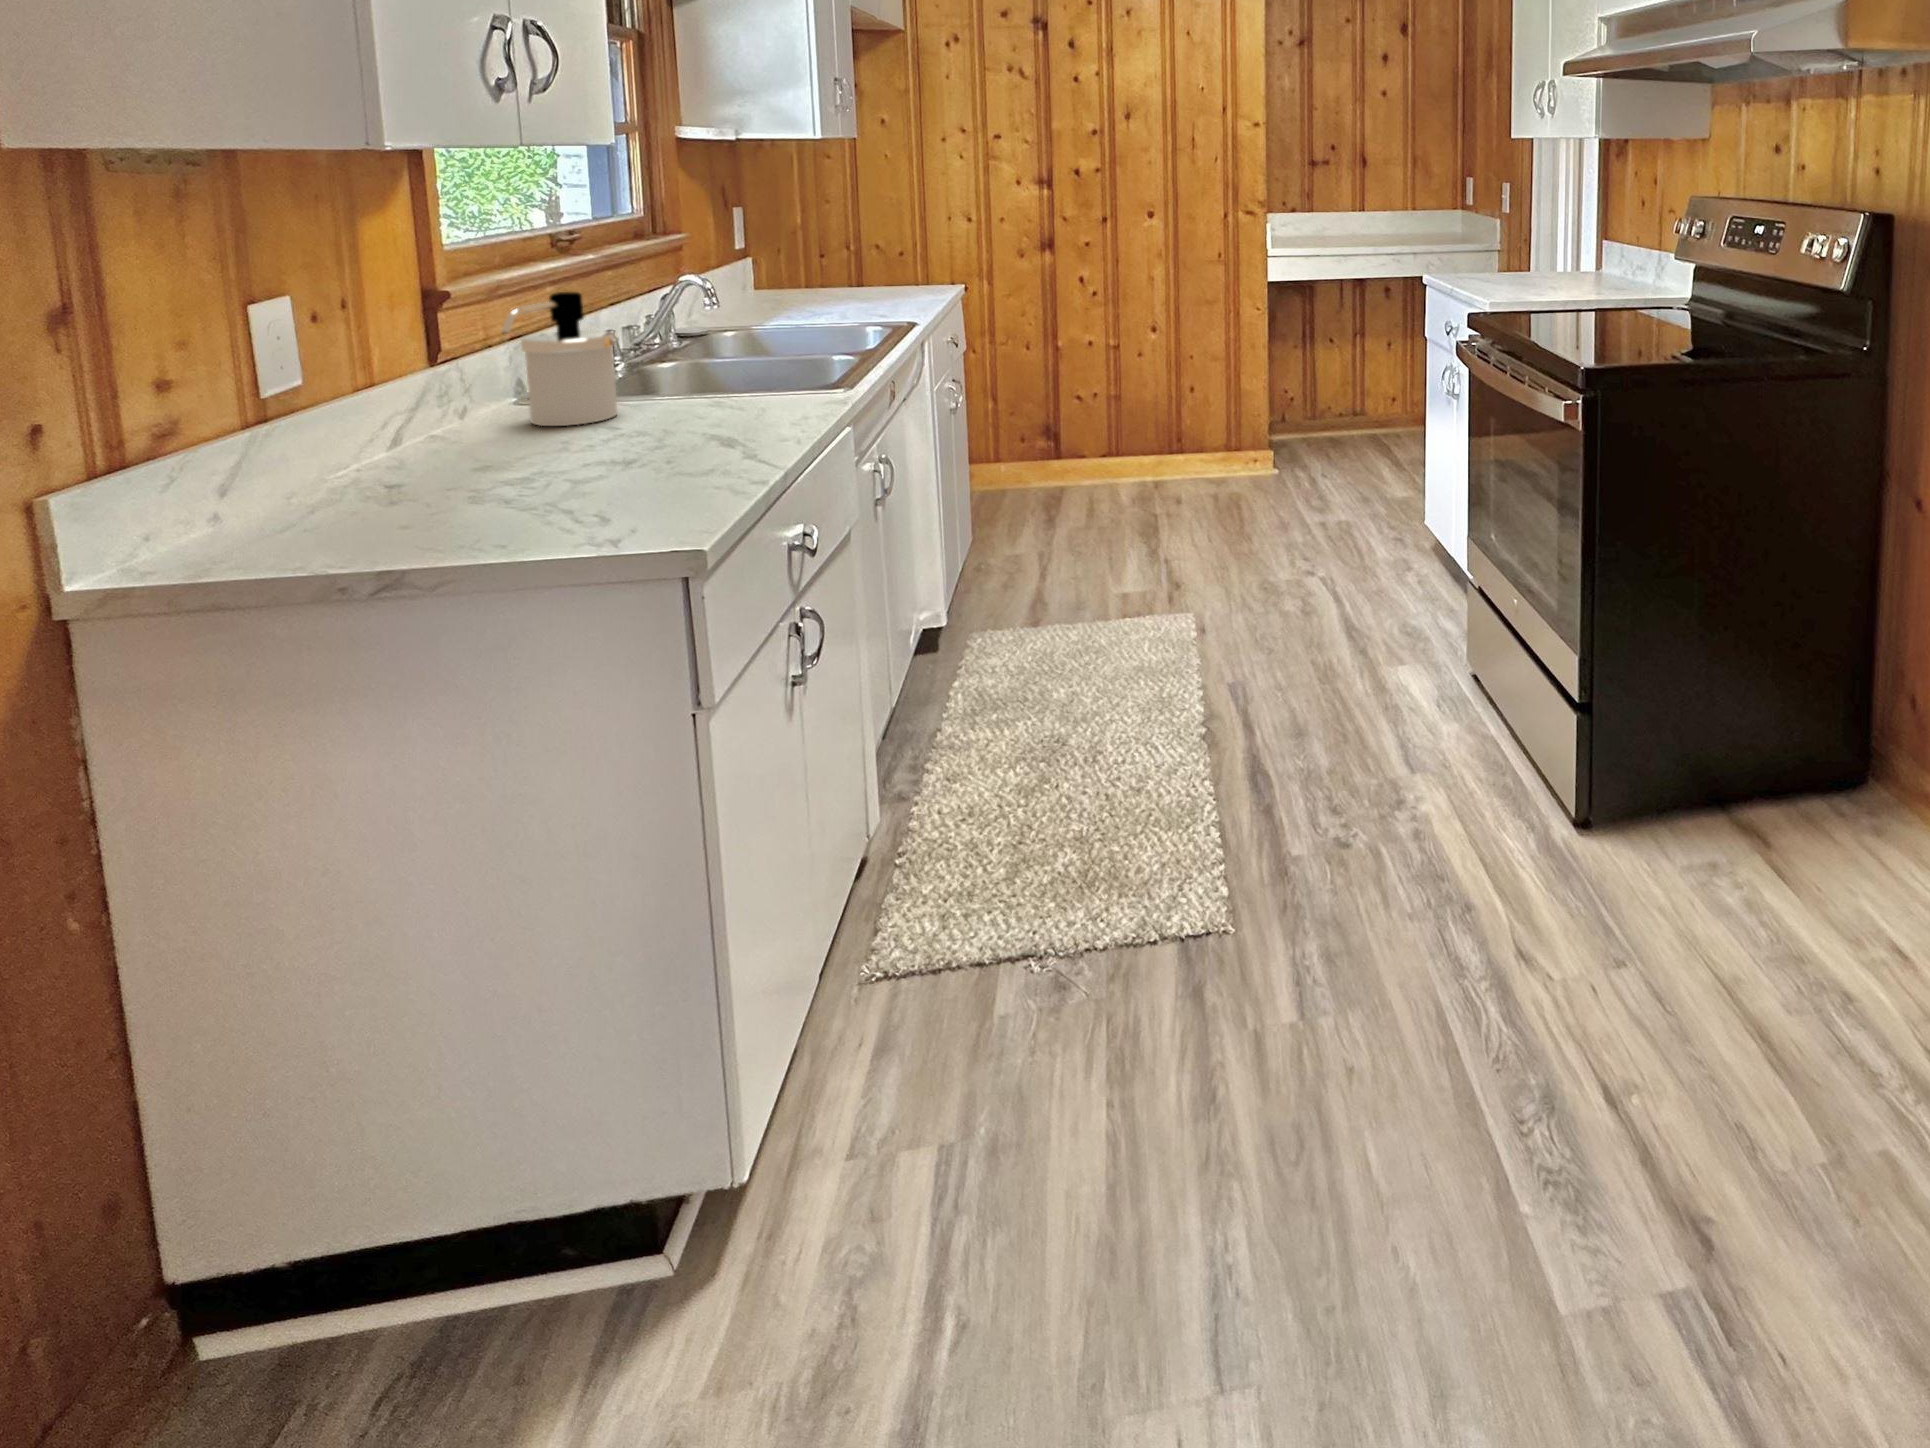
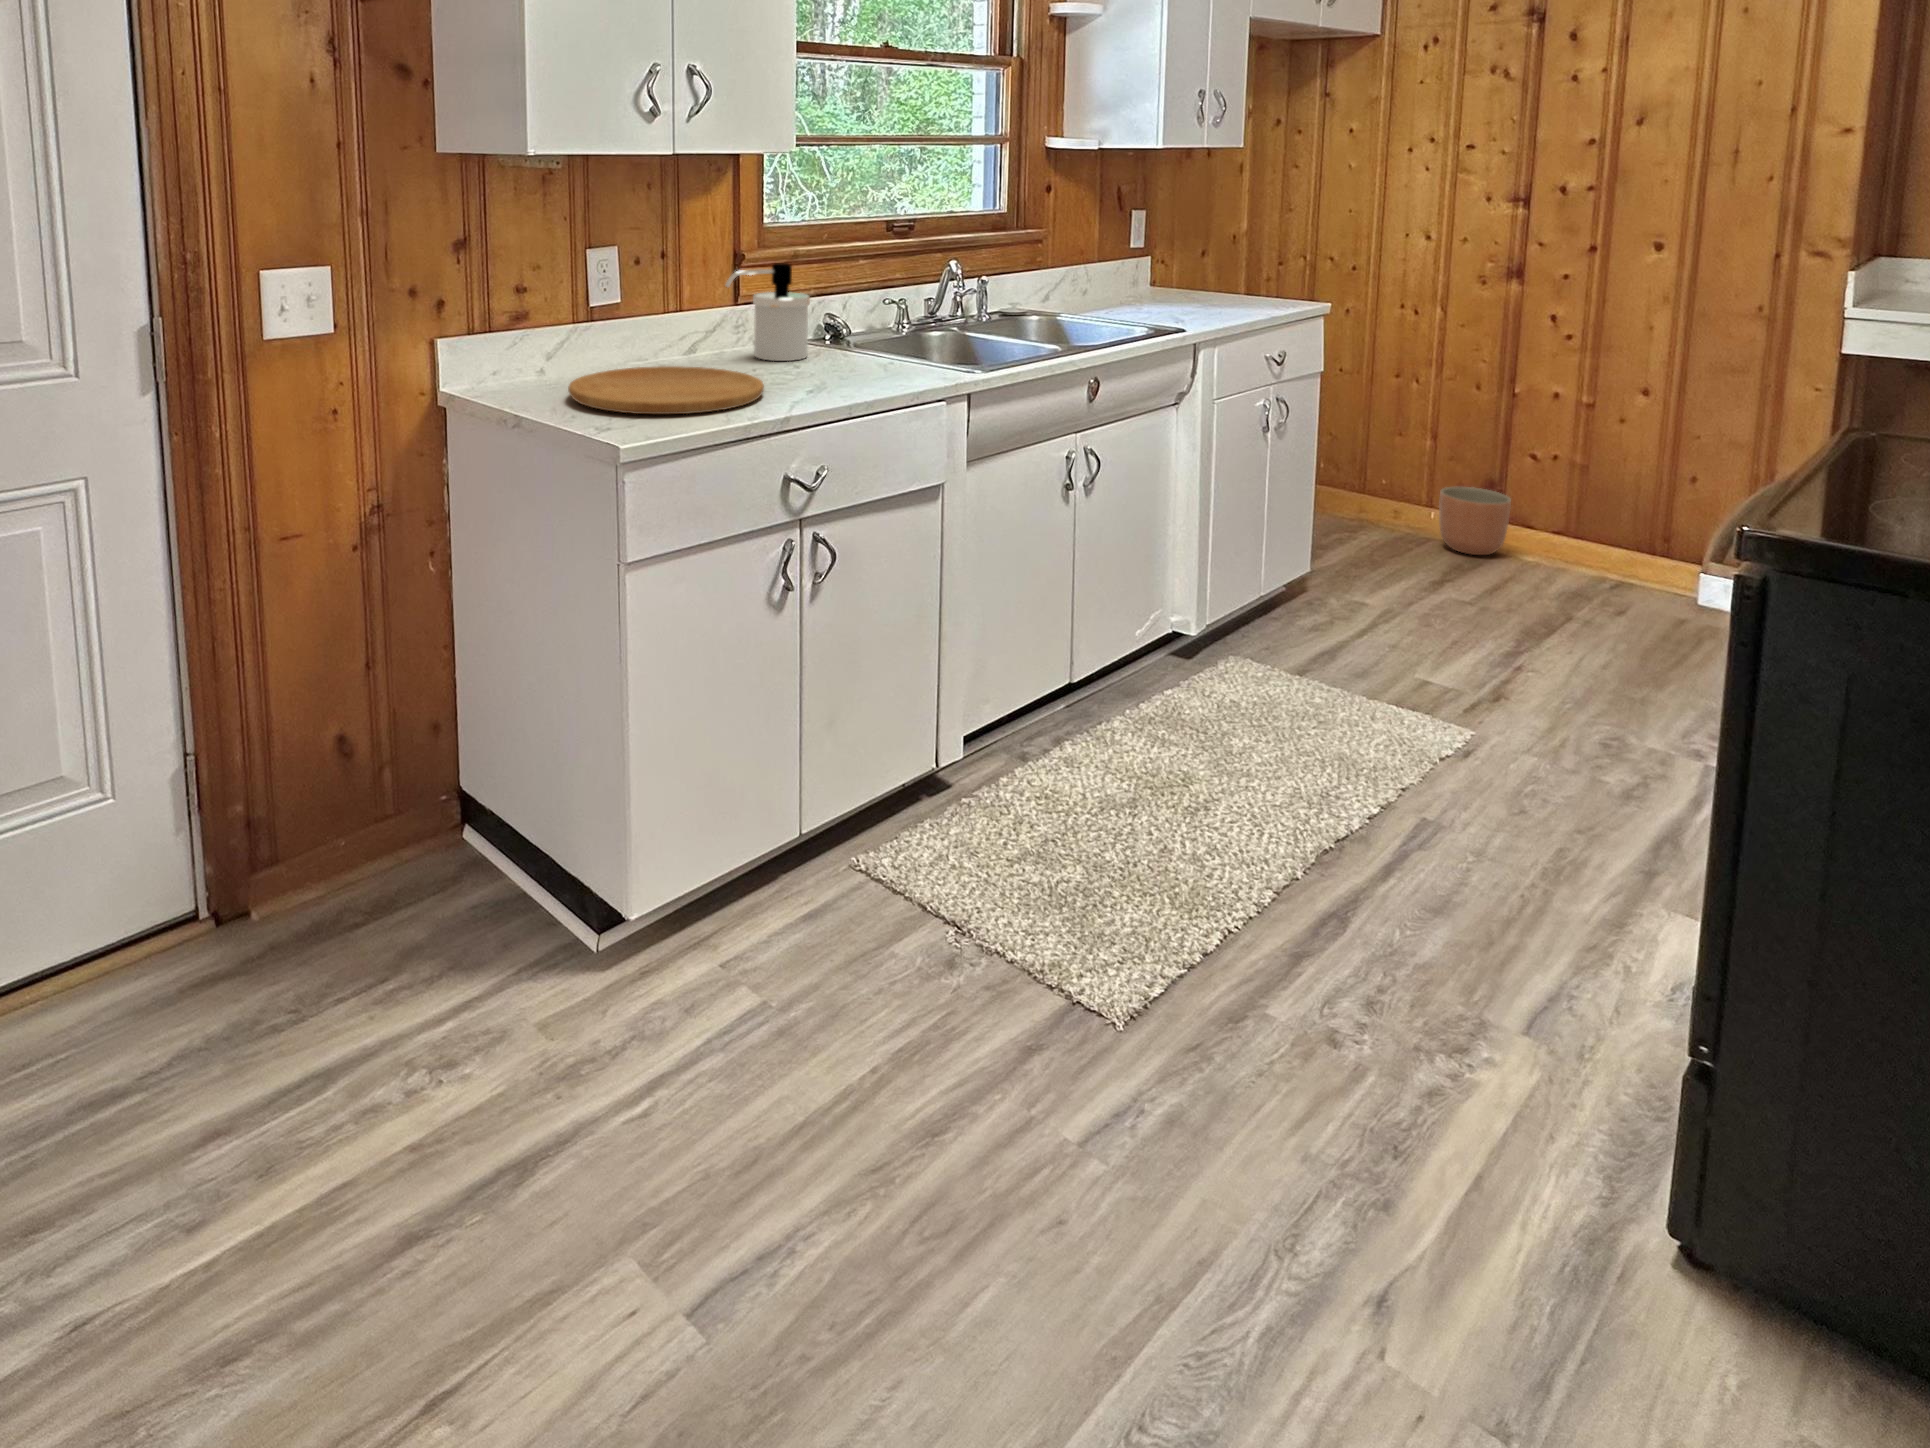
planter: none [1019,432,1075,490] -> present [1439,487,1511,555]
cutting board: none [400,439,736,526] -> present [568,366,764,414]

